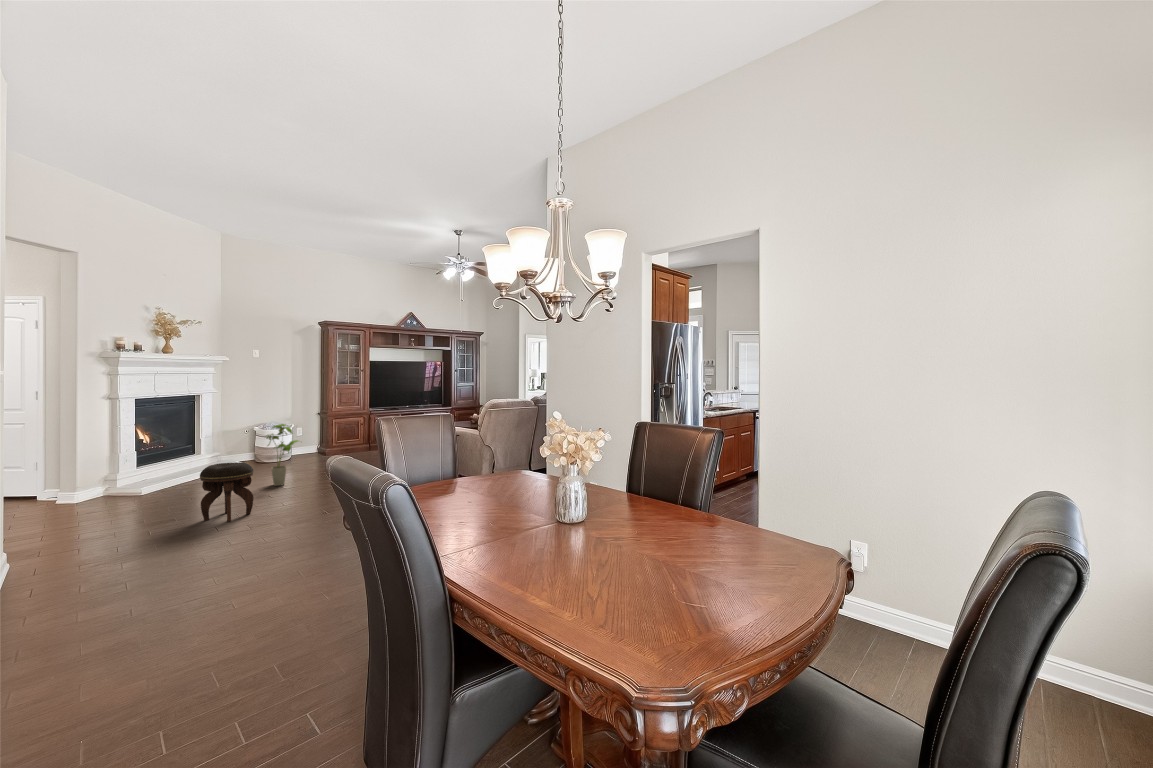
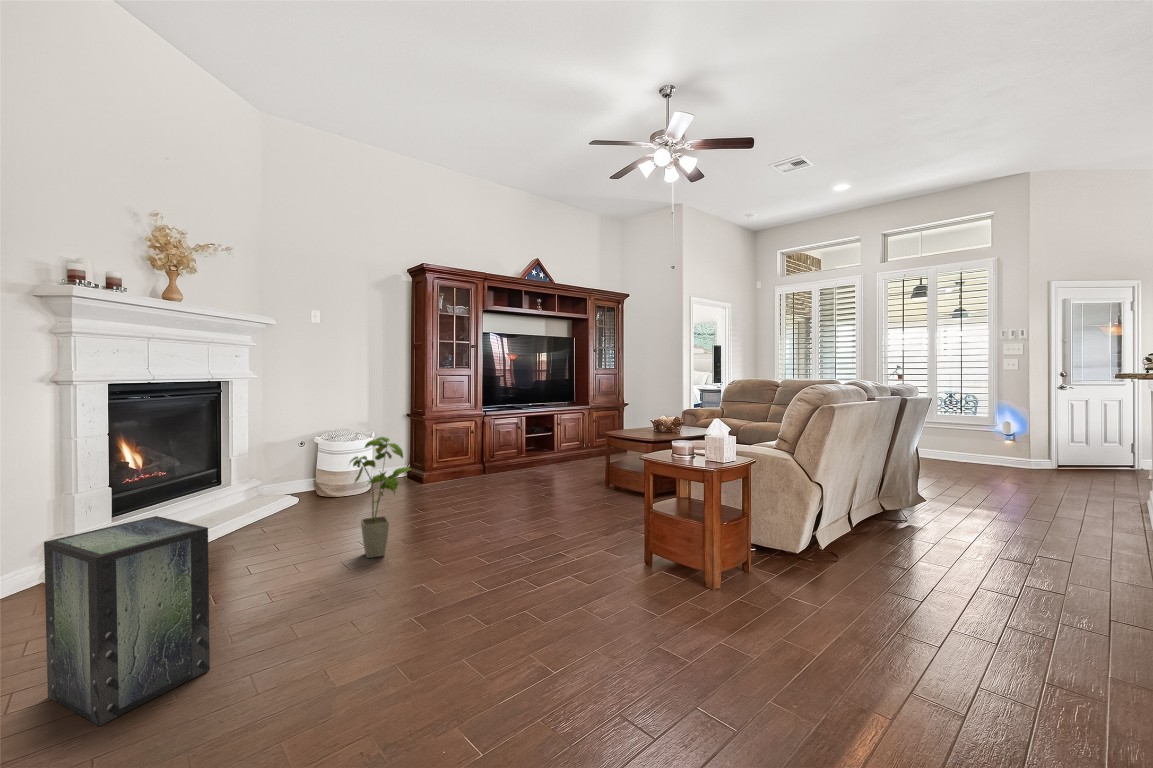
storage box: none [126,455,192,525] -> present [44,516,210,726]
footstool: present [200,462,254,521] -> none [228,540,355,710]

